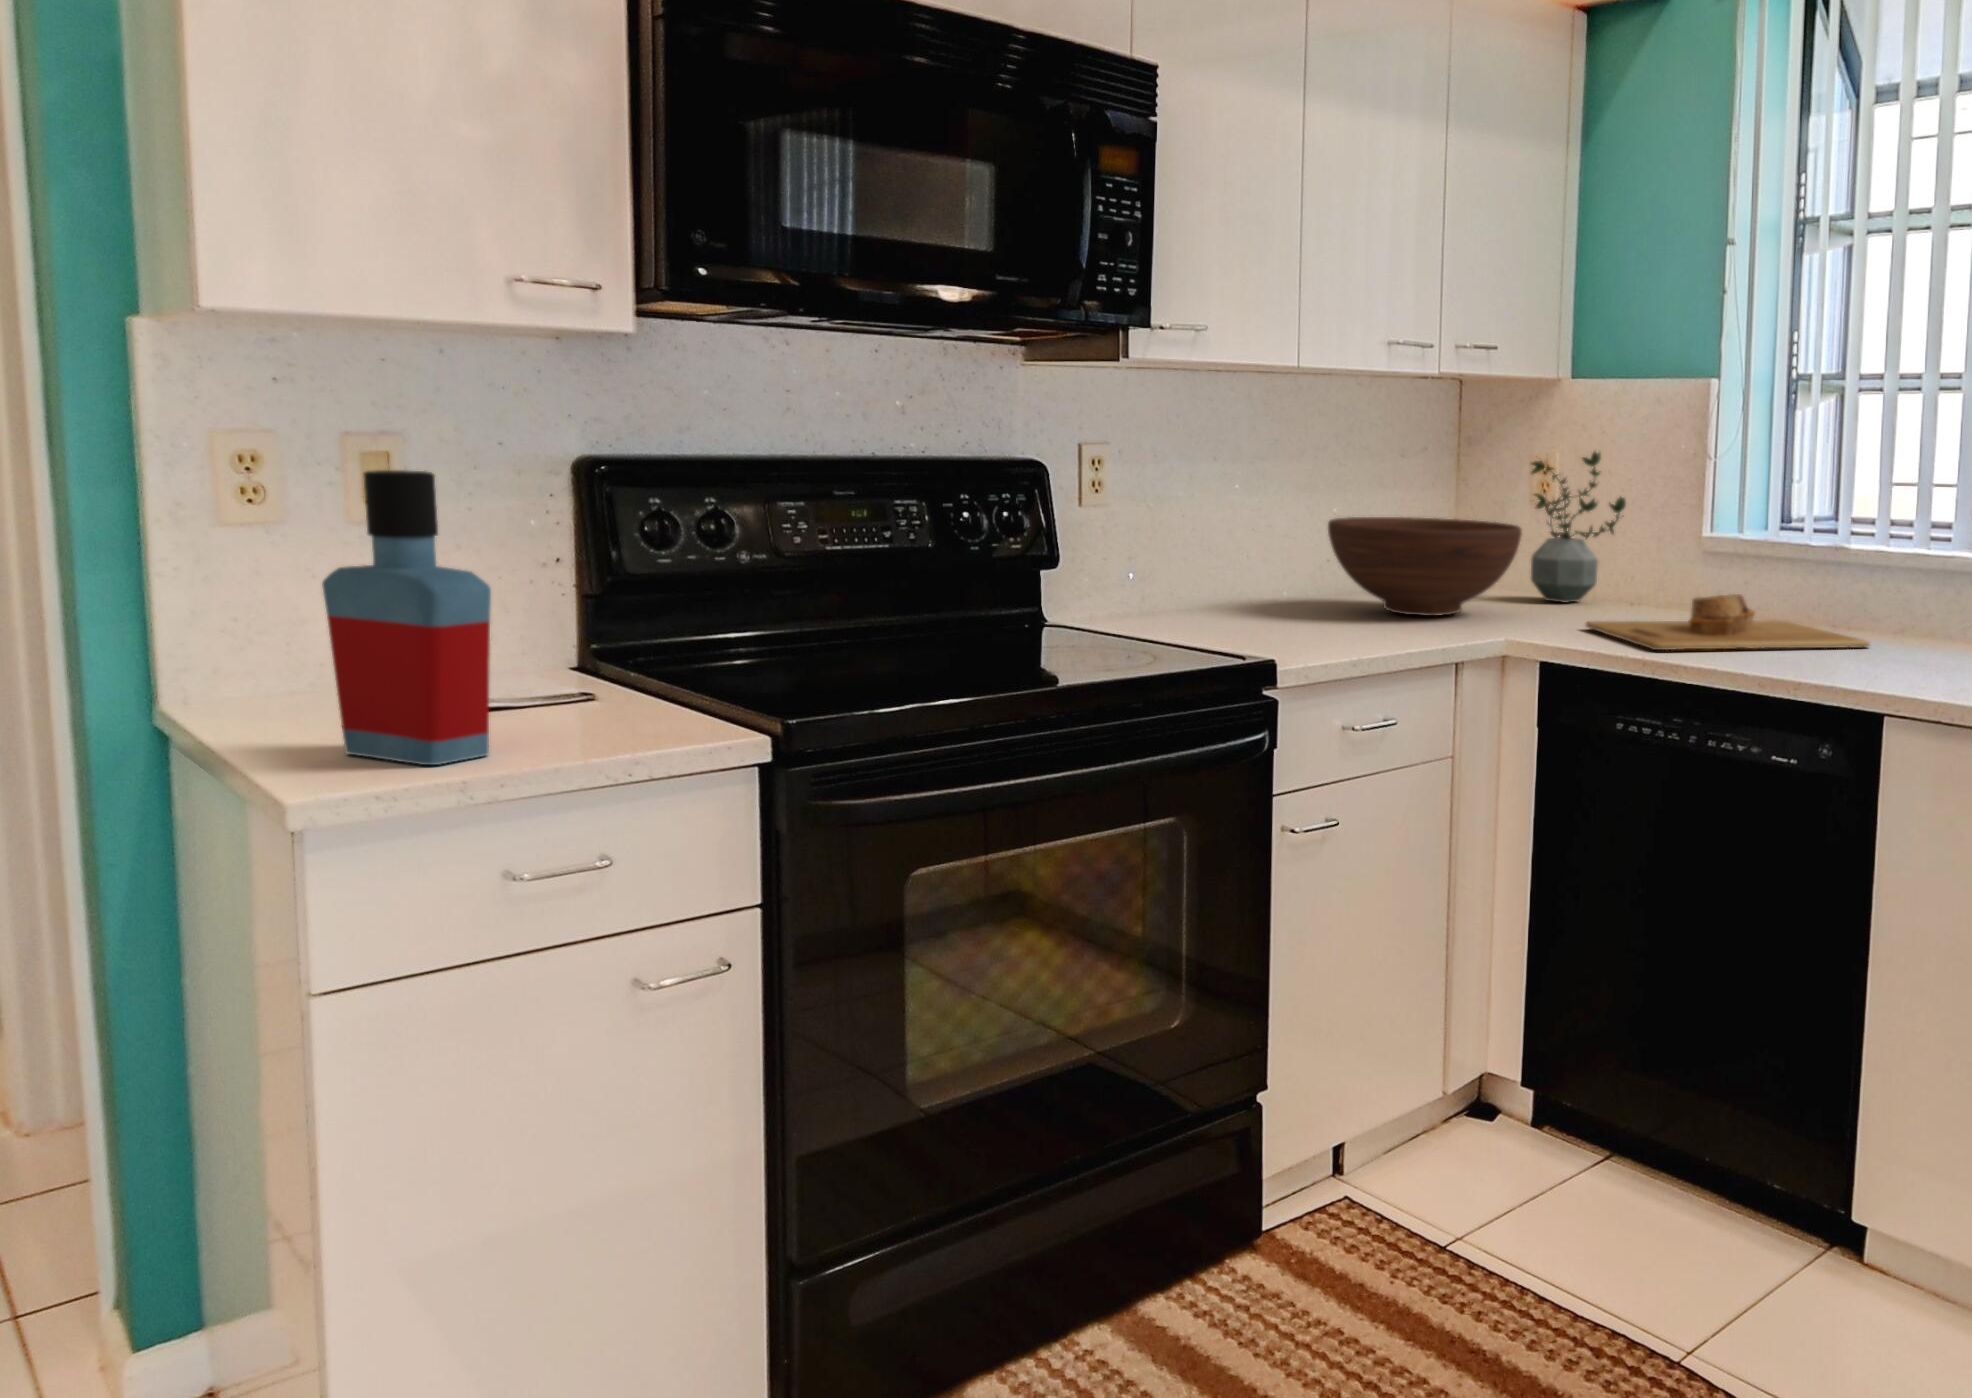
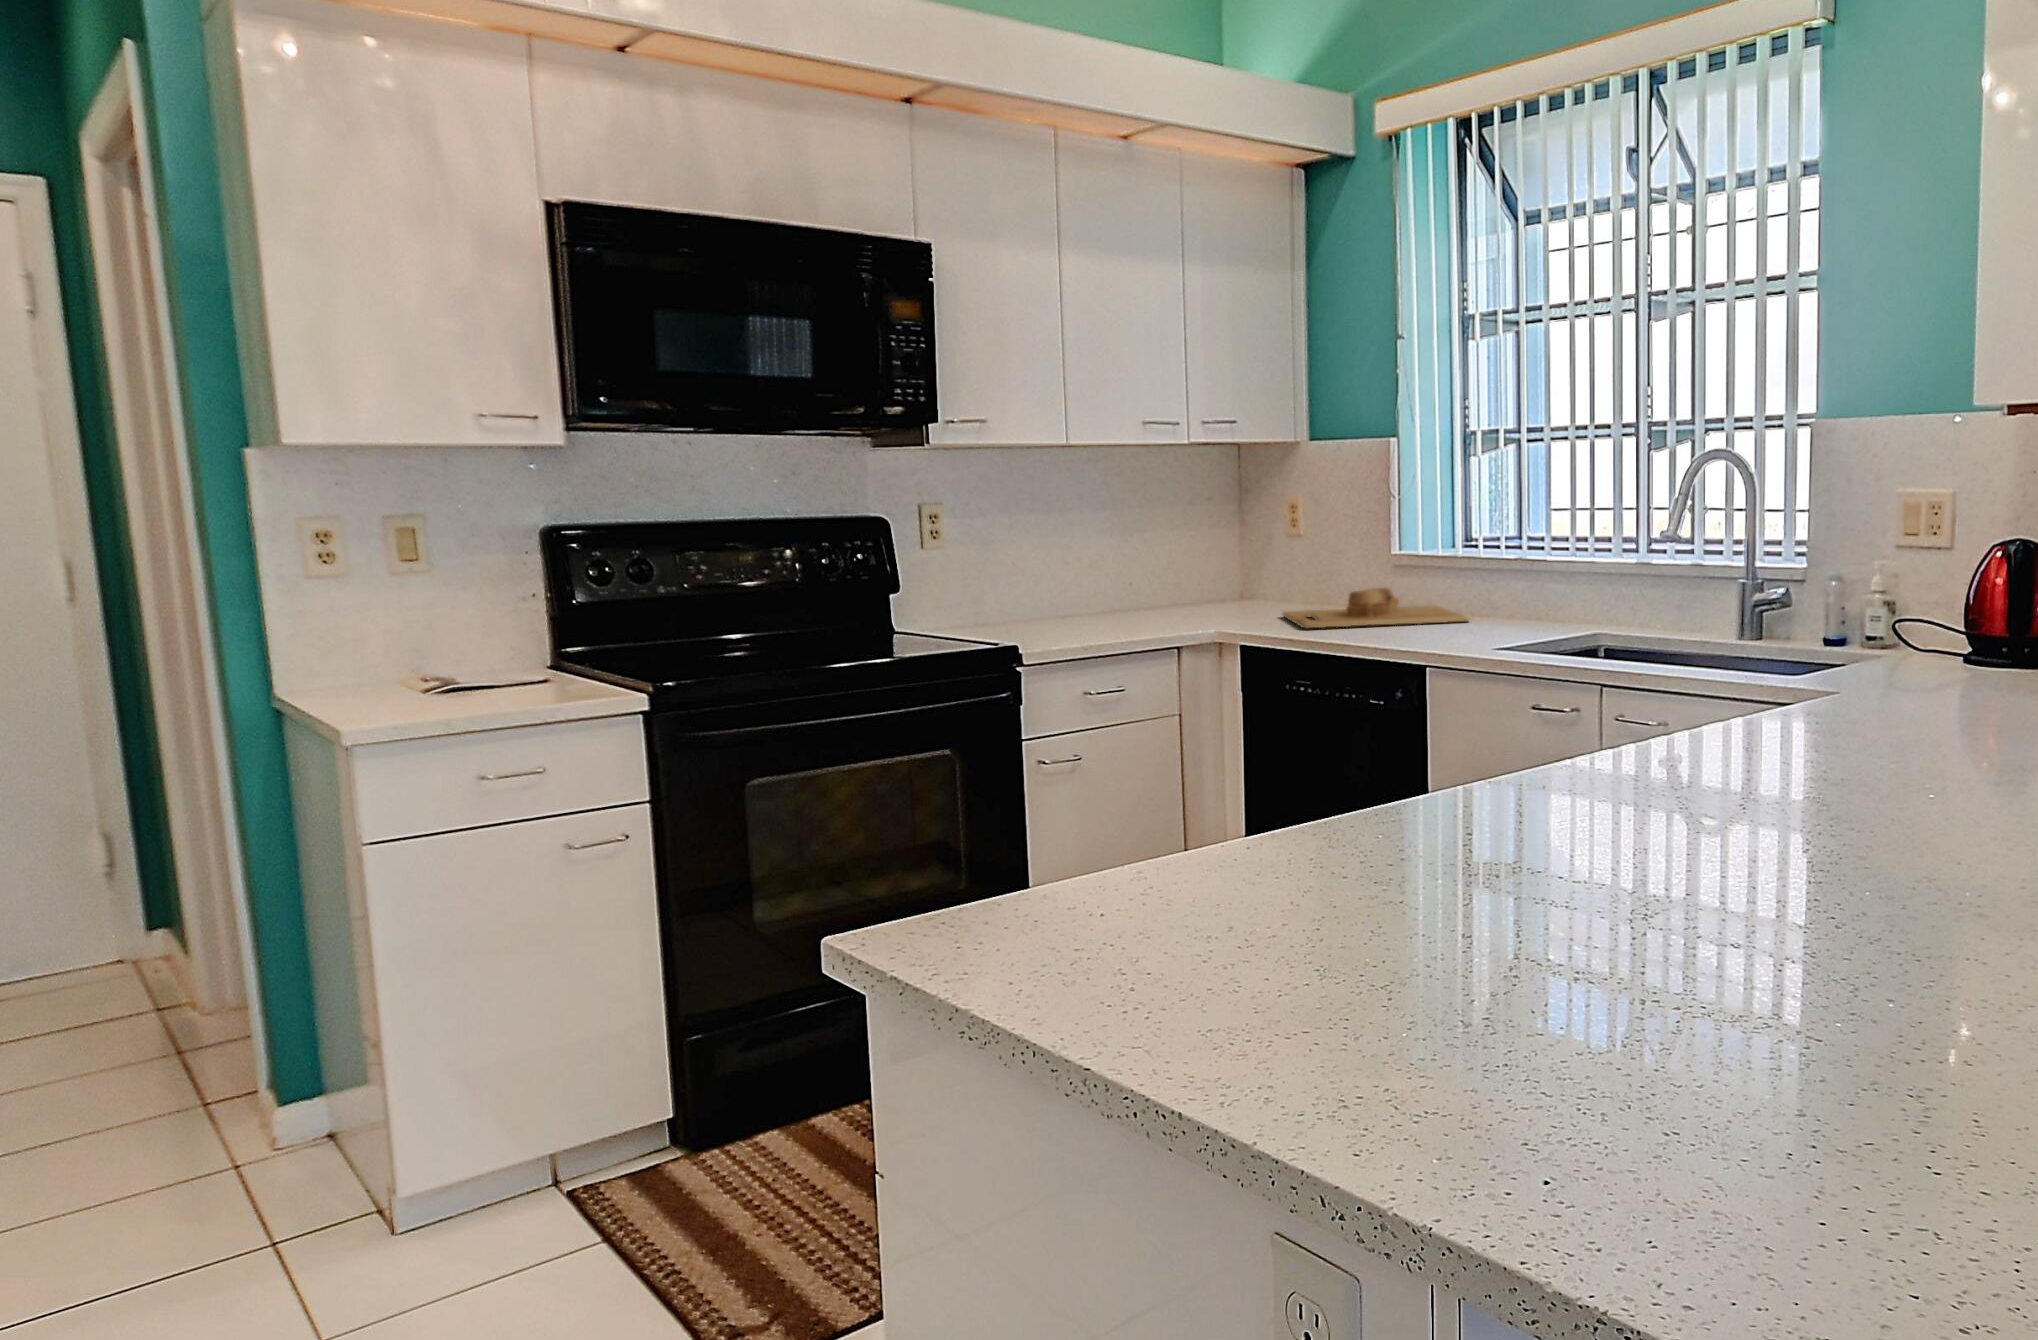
potted plant: present [1531,452,1626,603] -> none [1274,487,1343,599]
bottle: present [322,470,491,765] -> none [362,543,462,718]
fruit bowl: present [1328,517,1522,616] -> none [1108,542,1250,612]

